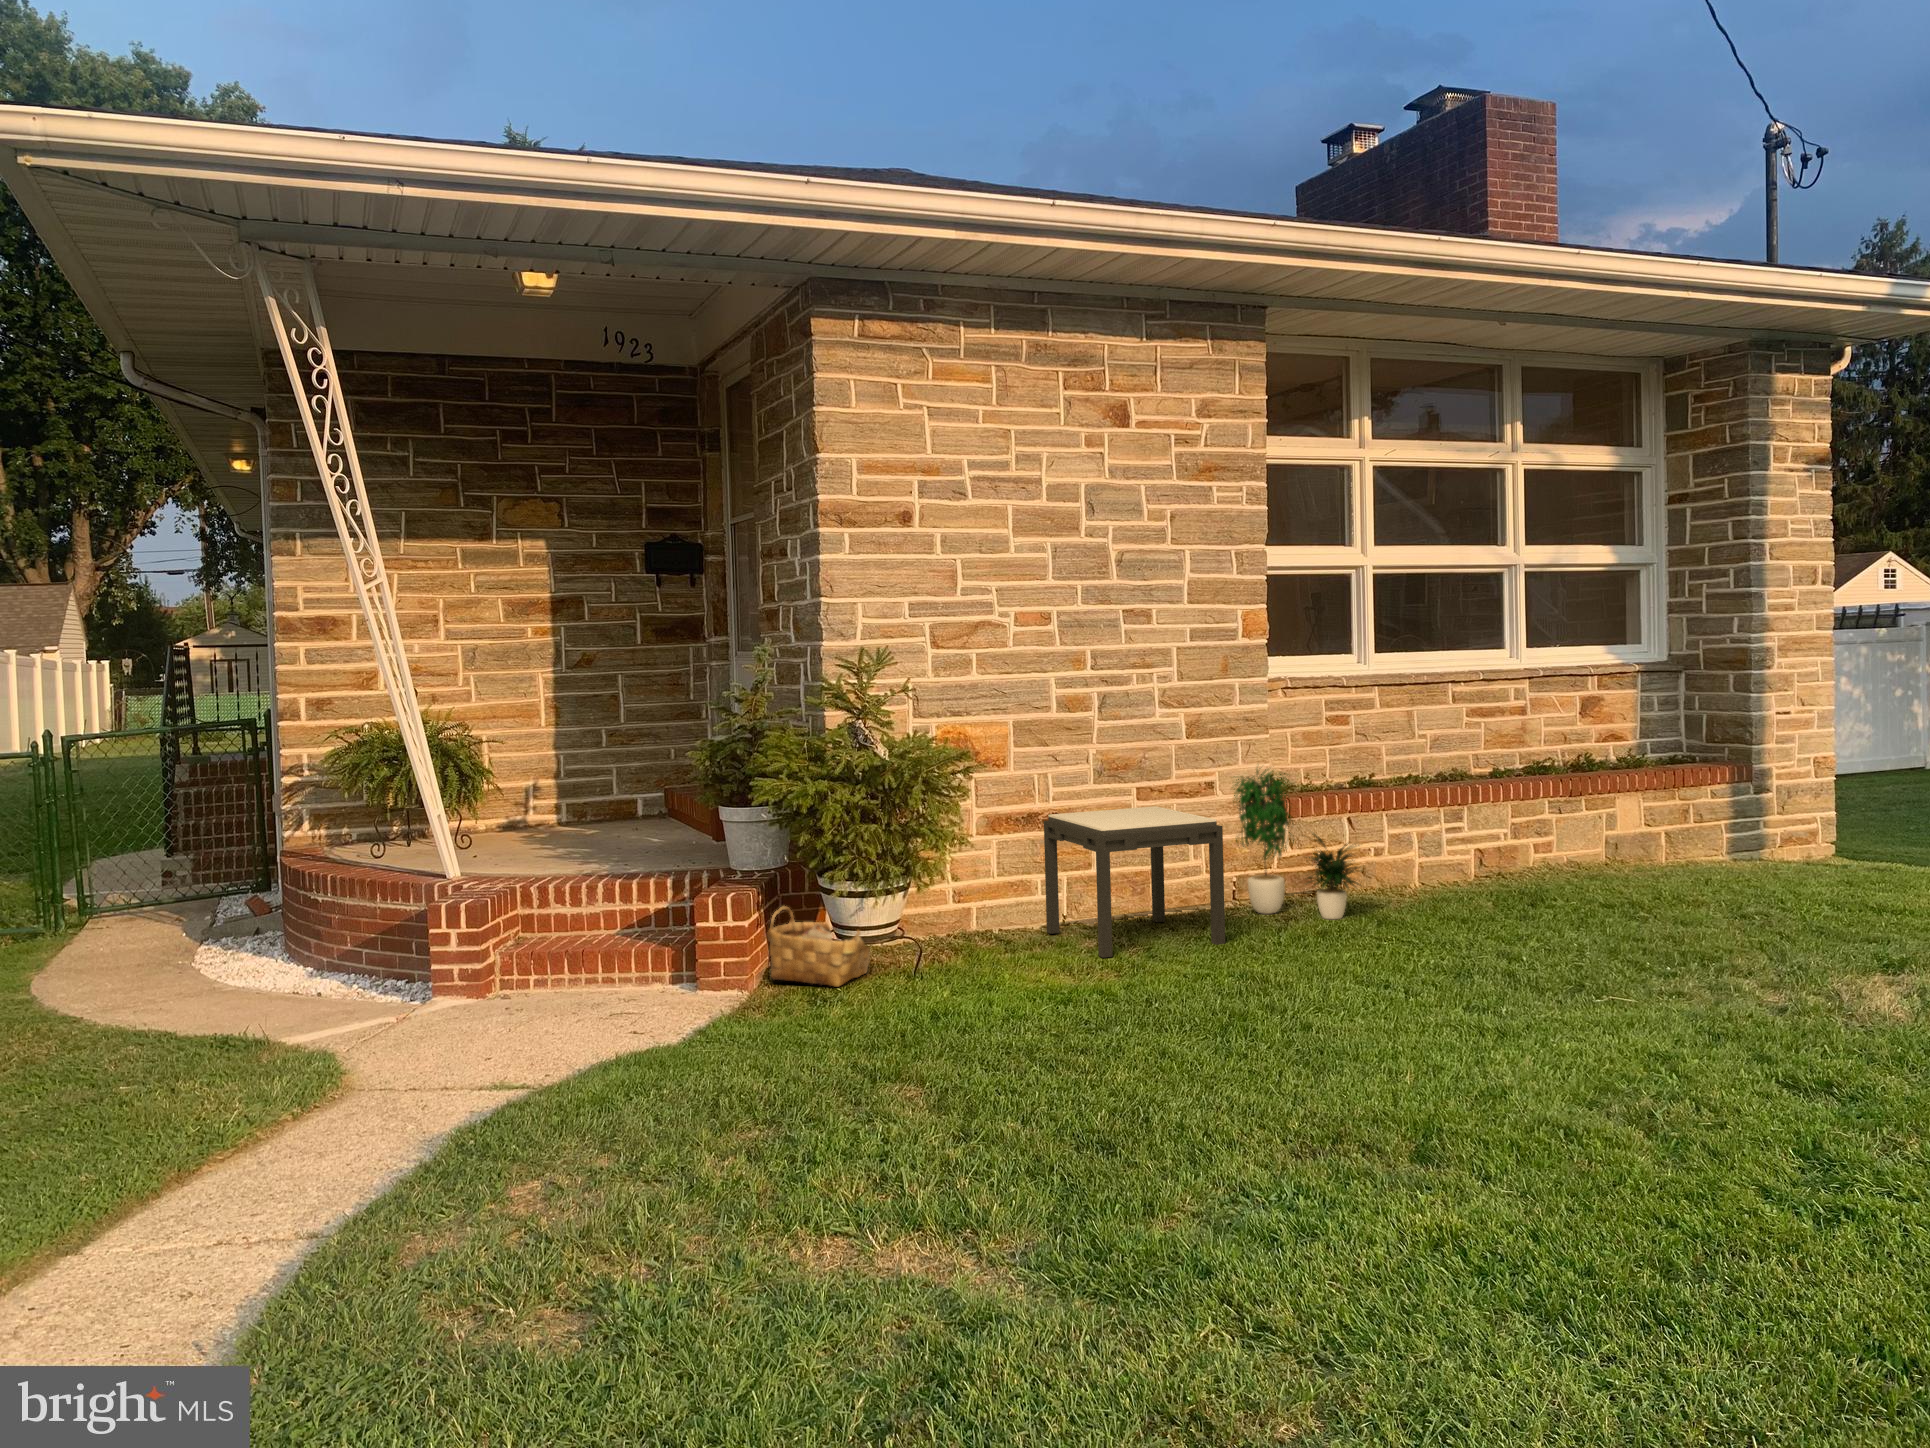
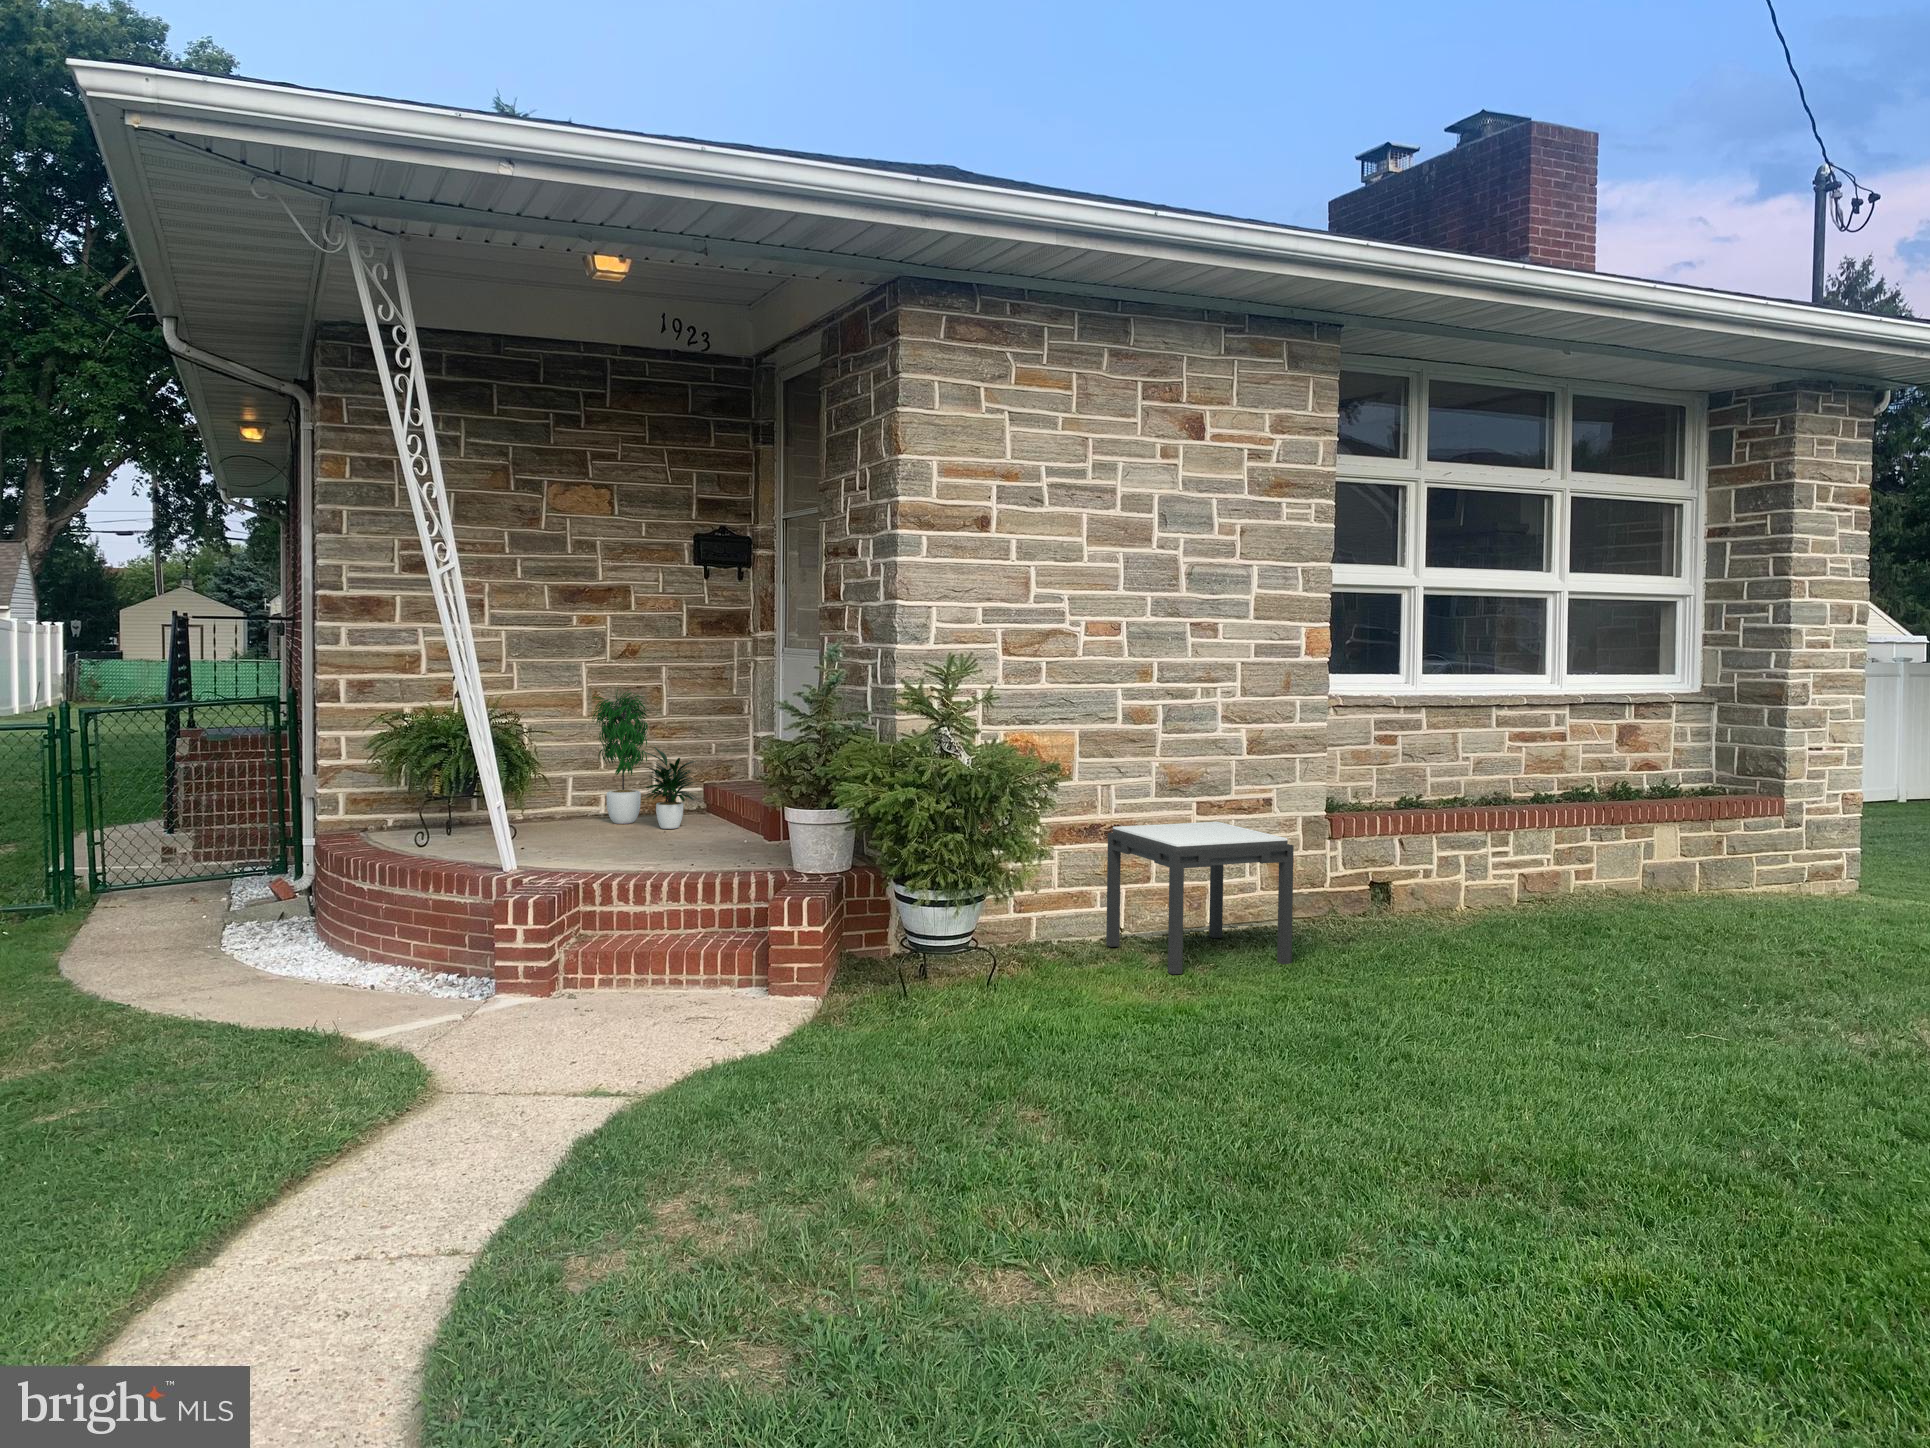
potted plant: present [1234,770,1361,919] -> present [592,690,697,829]
woven basket: present [767,906,870,987] -> none [838,912,947,997]

